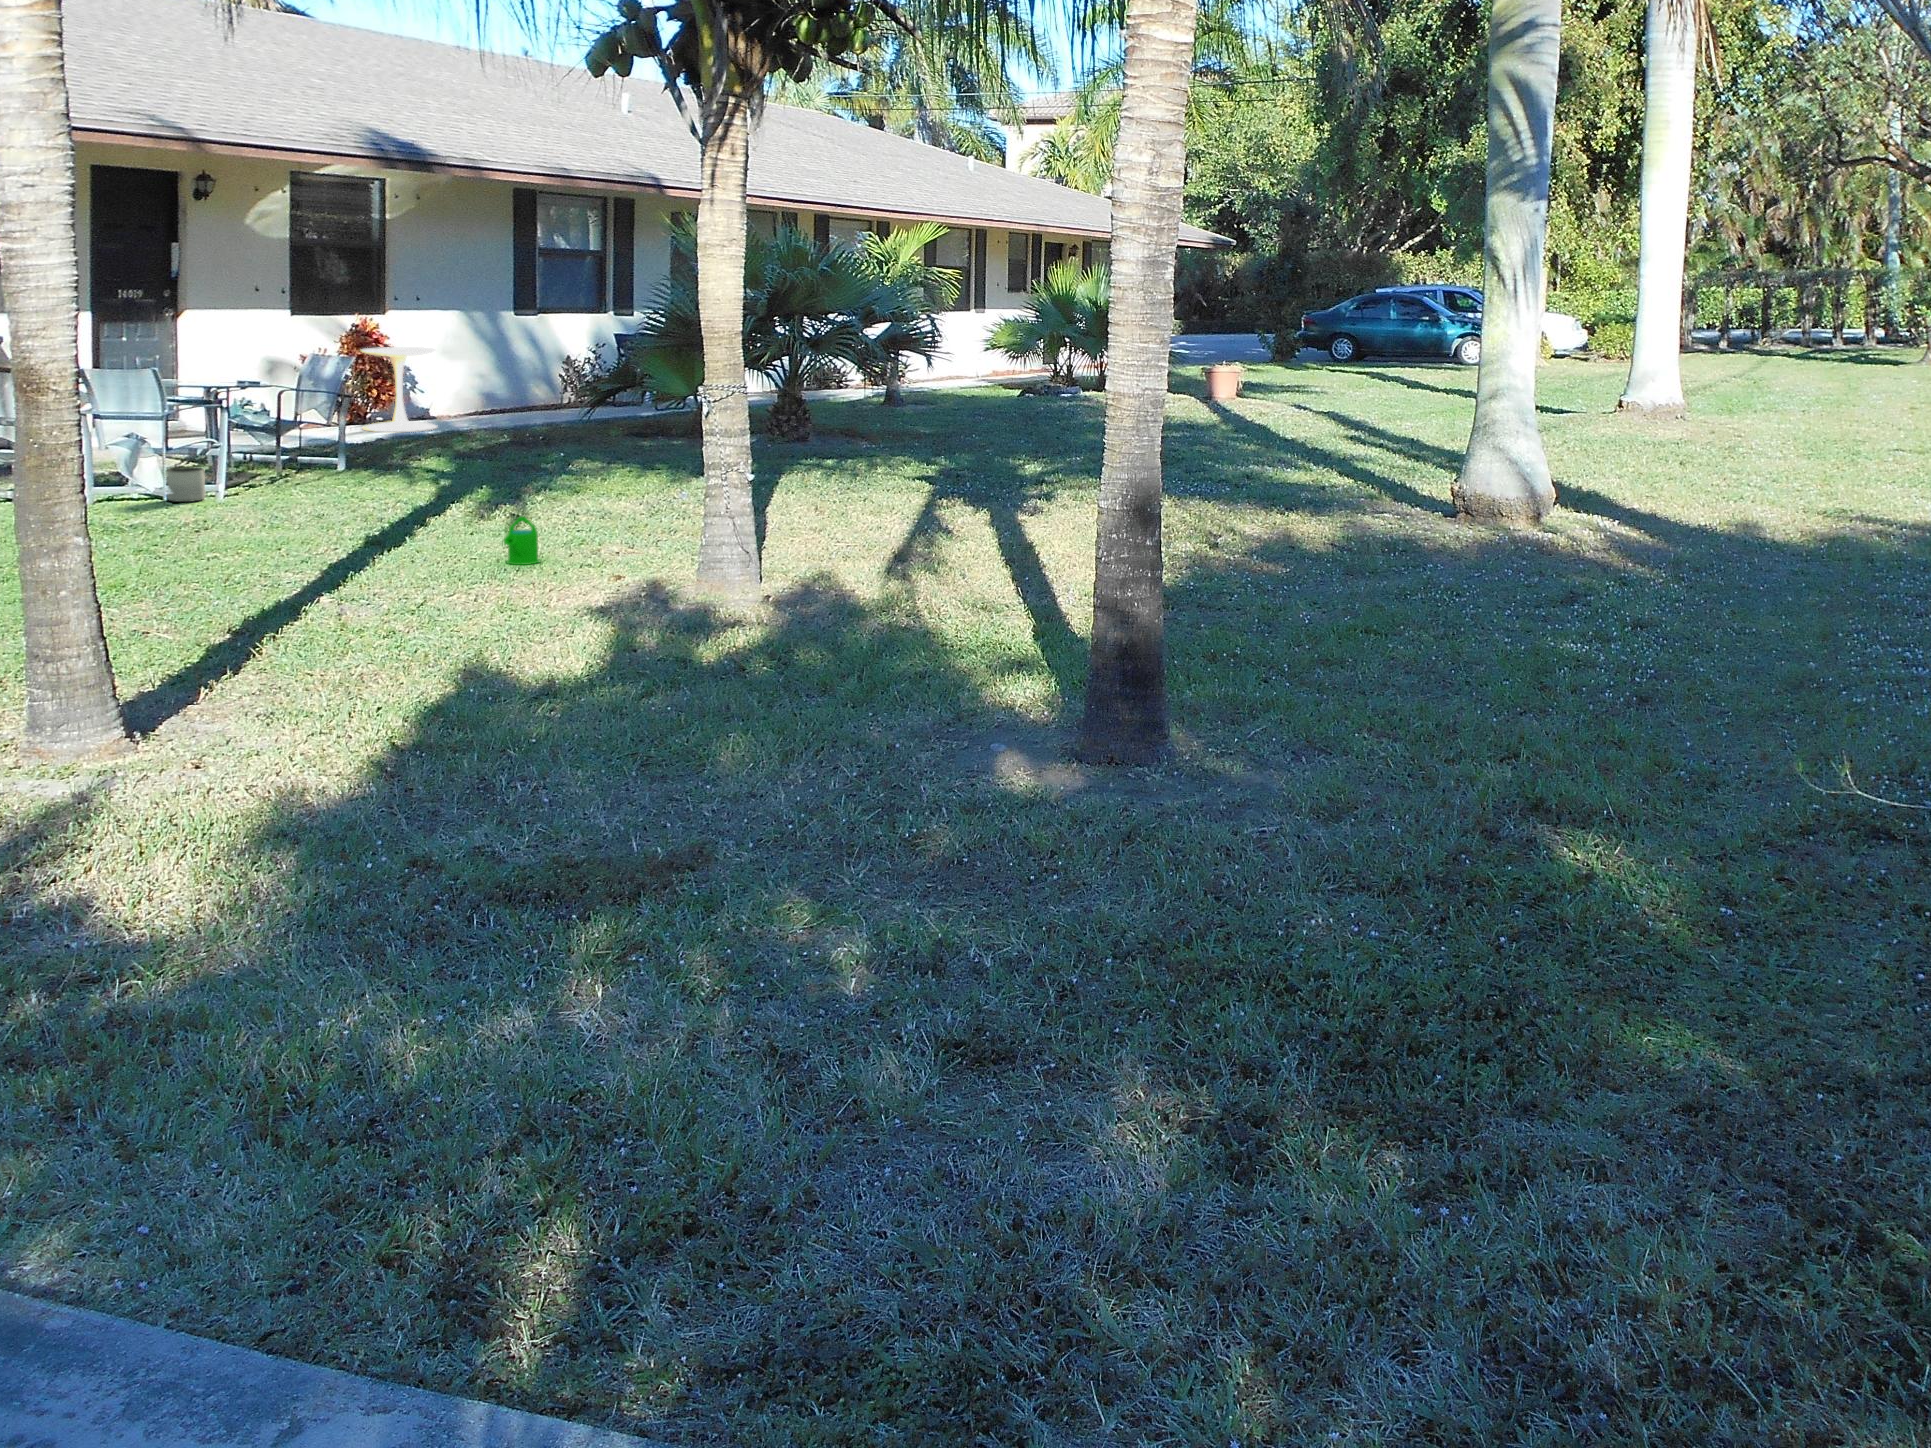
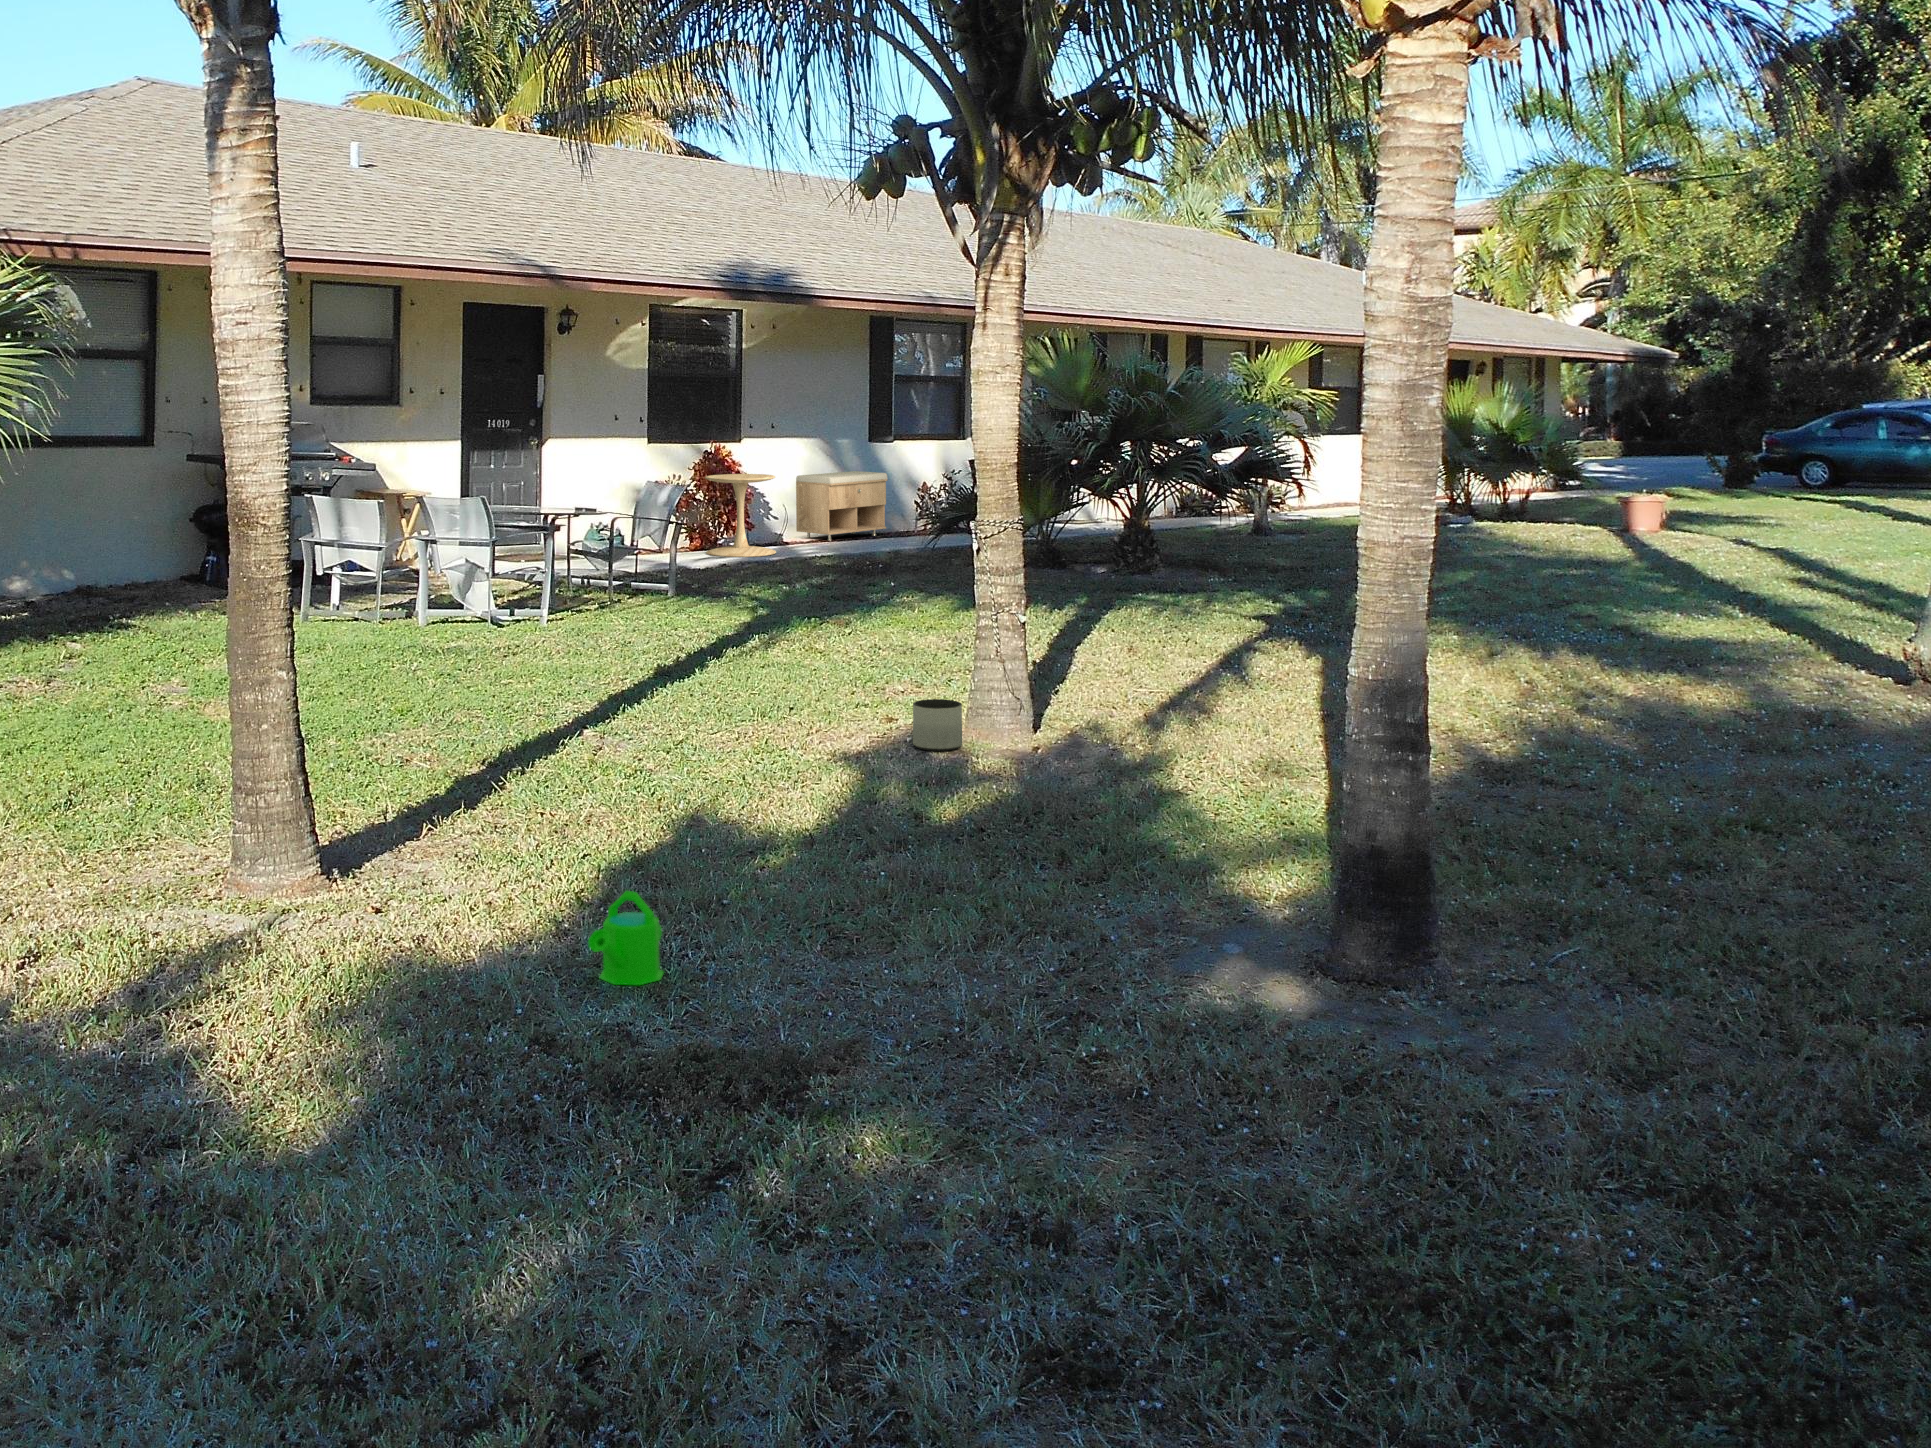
storage bench: none [451,344,546,414] -> present [796,471,888,540]
planter: present [167,467,206,502] -> present [913,699,962,751]
watering can: present [504,517,540,565] -> present [588,891,664,985]

